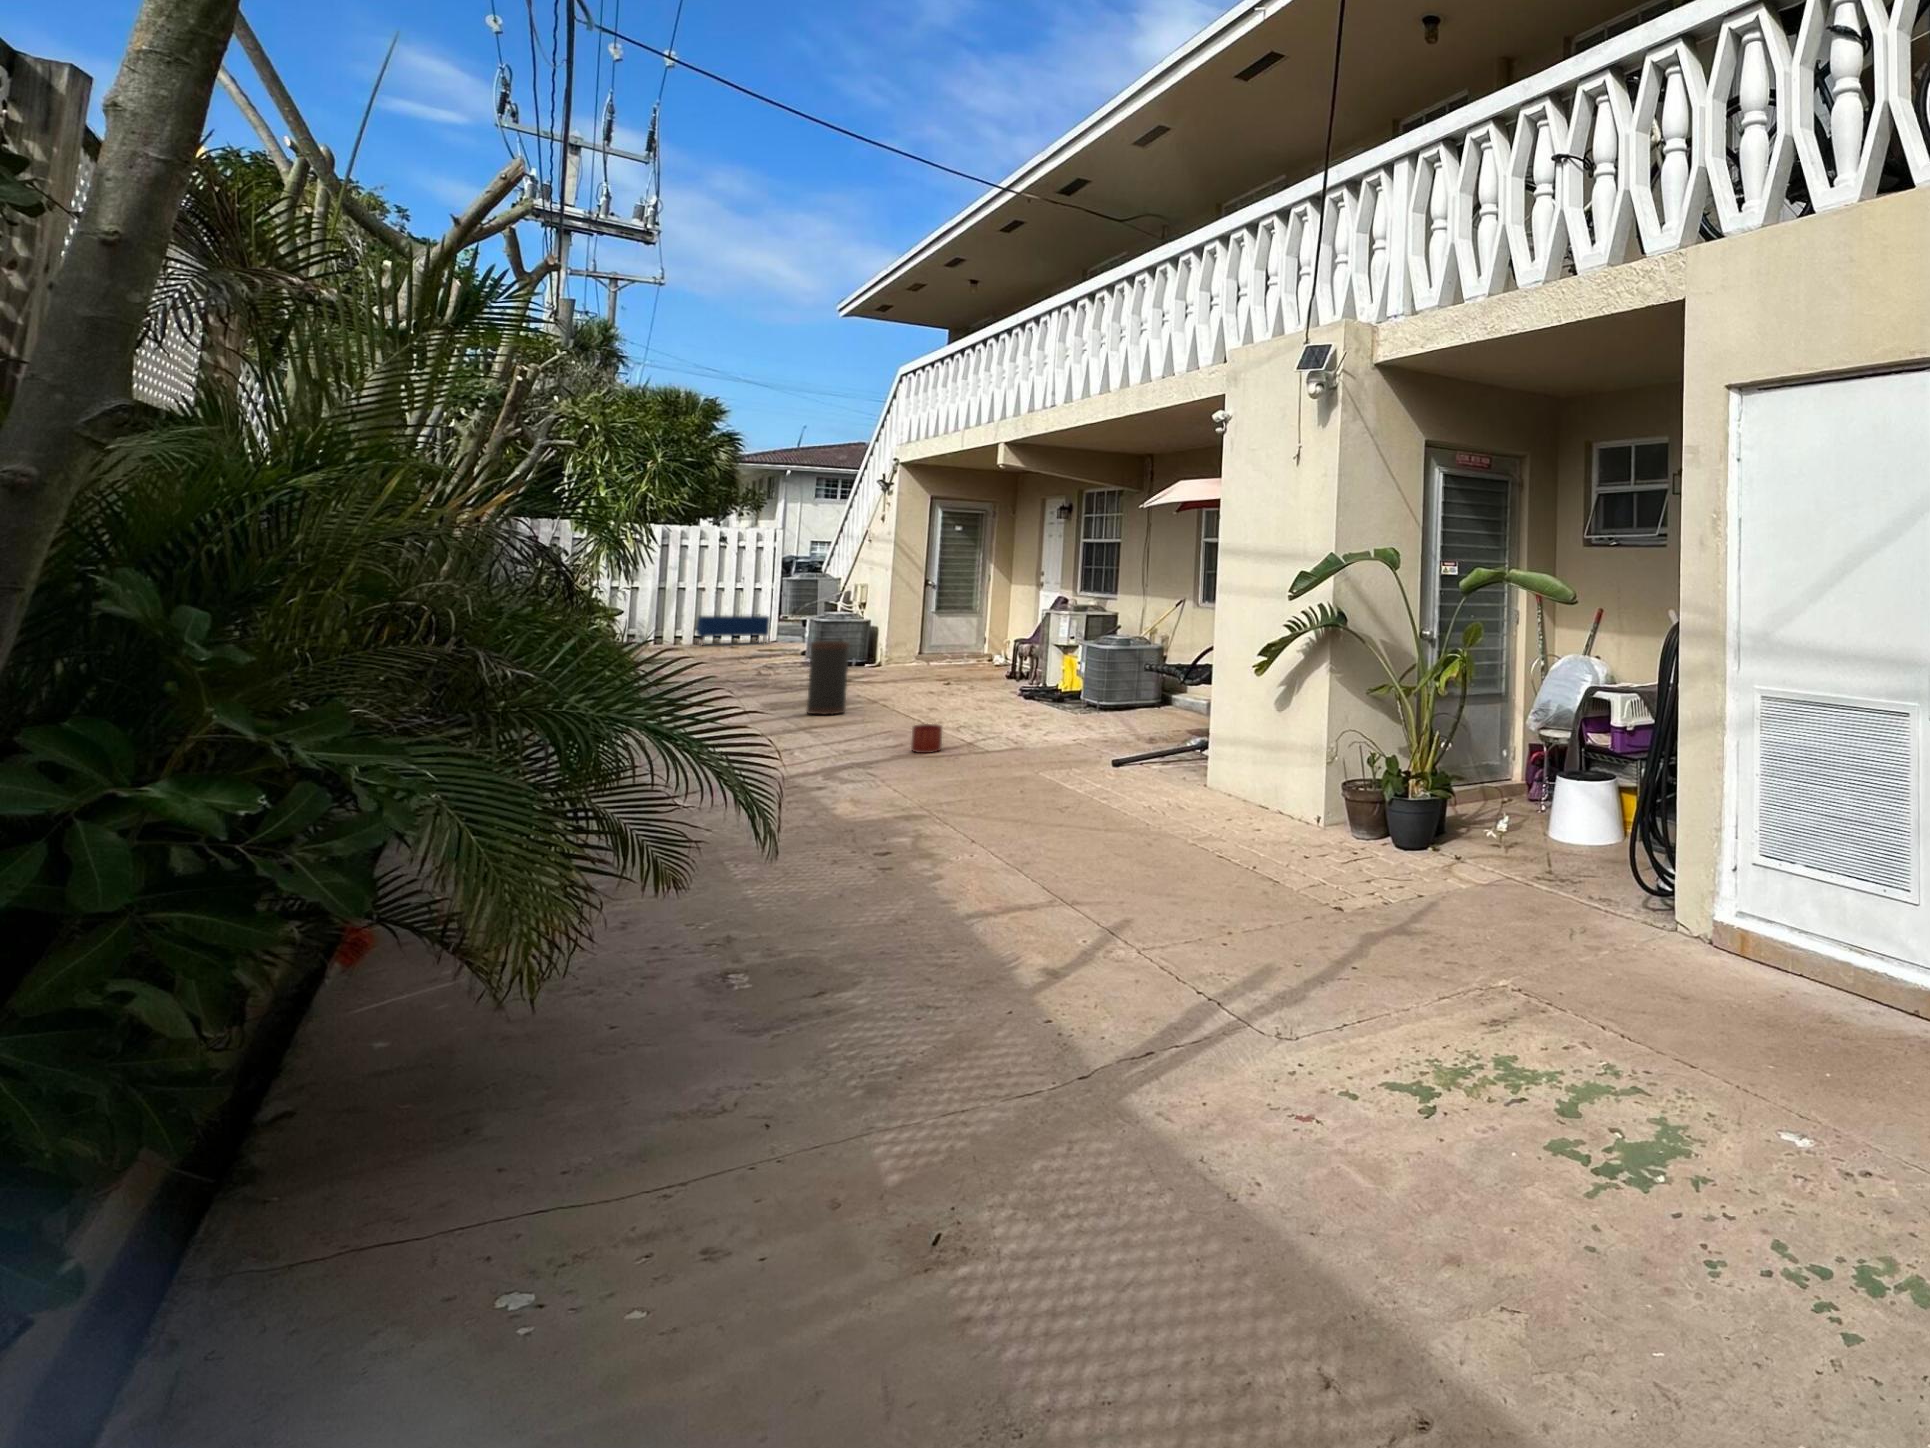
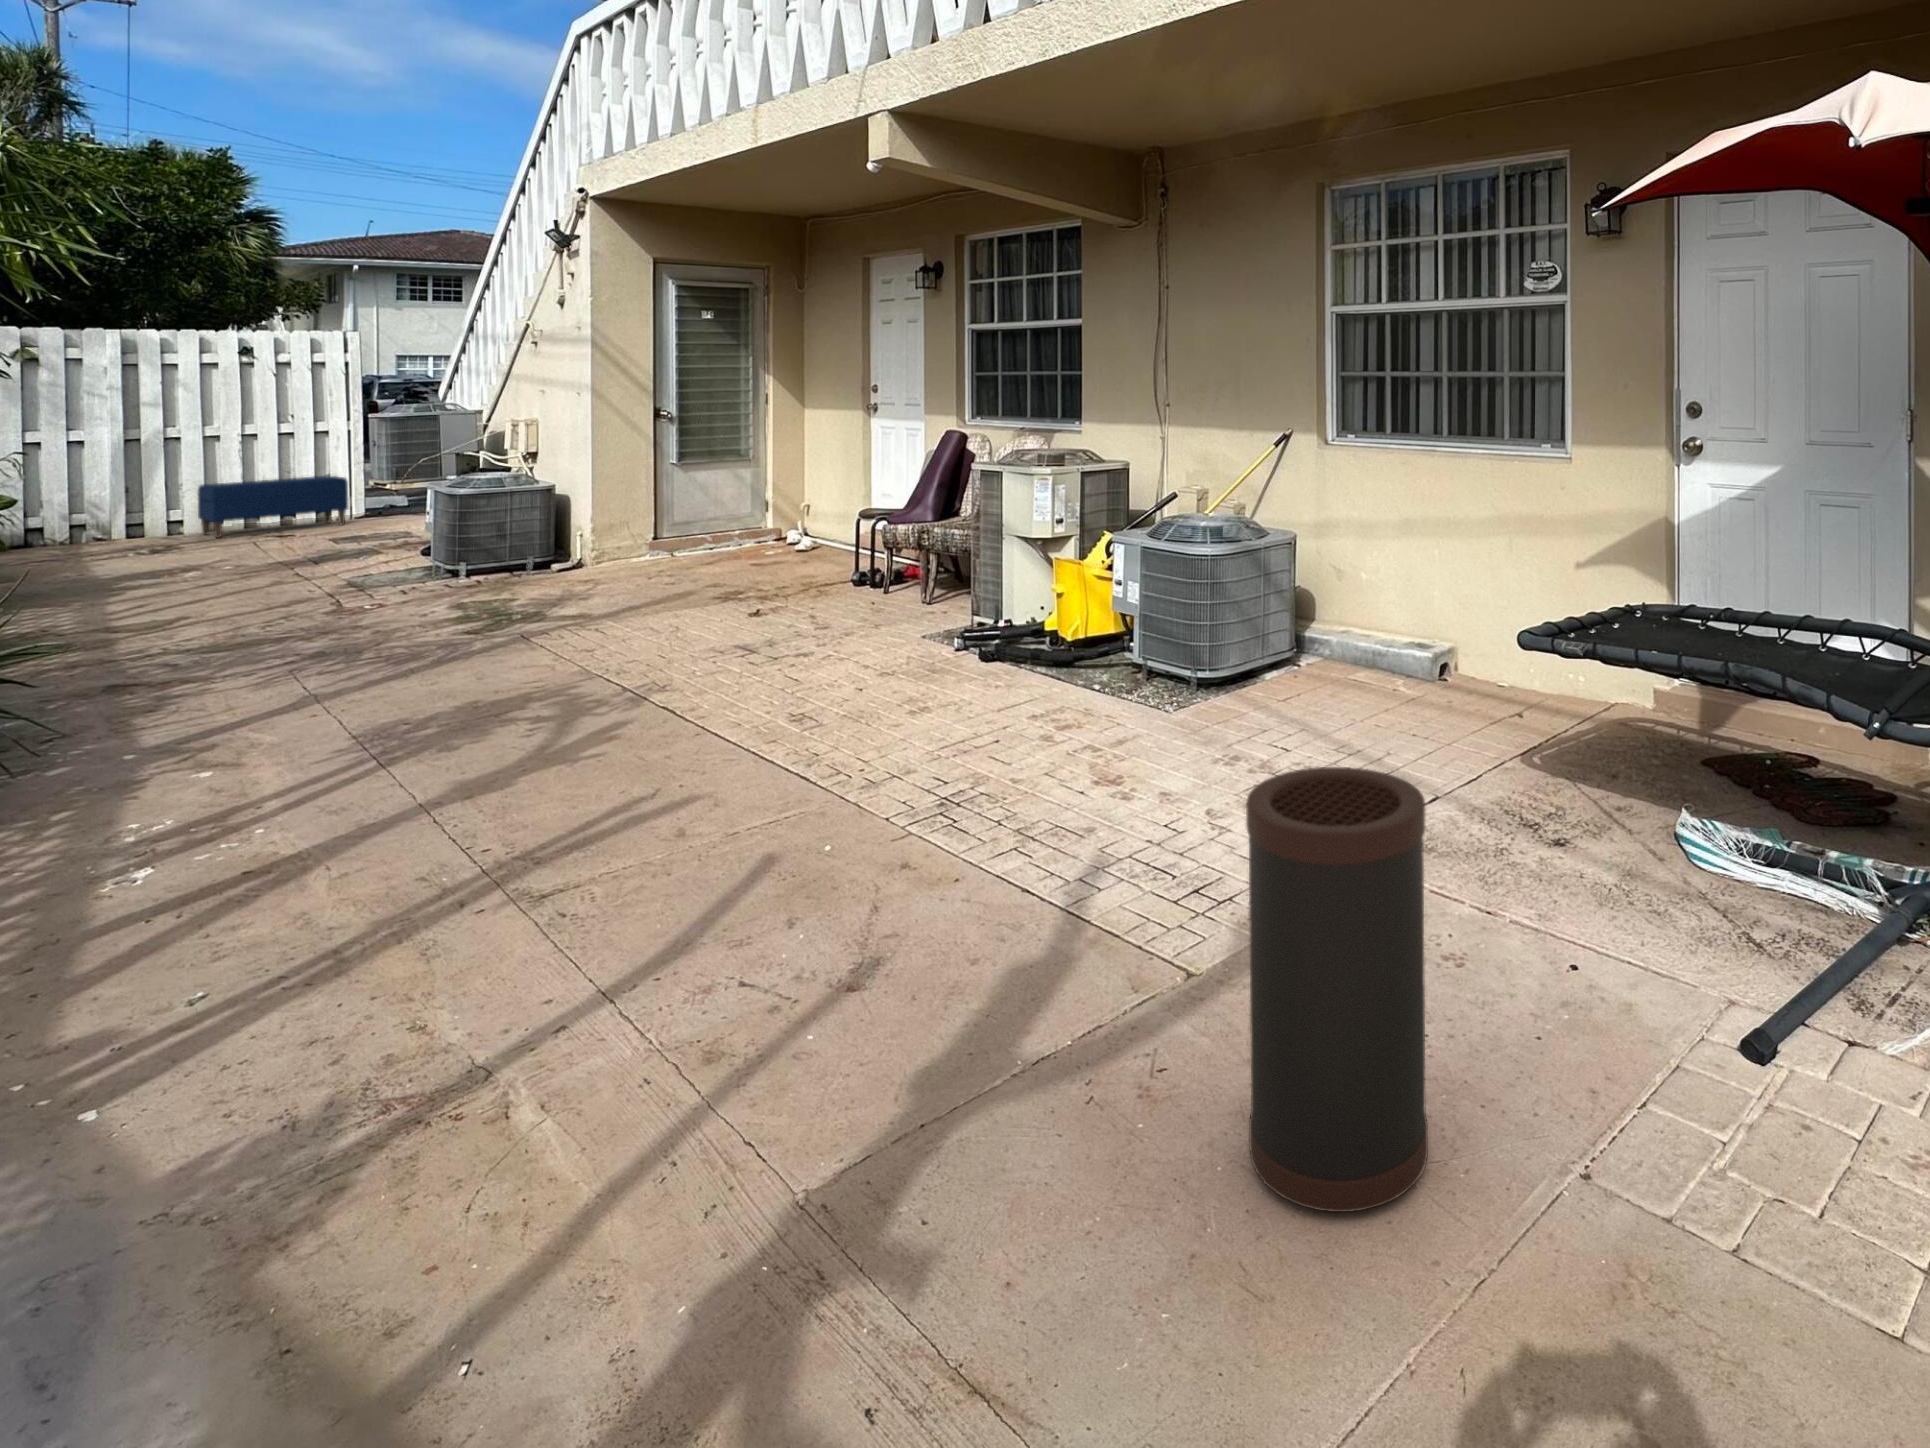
trash can: present [807,641,850,714] -> present [1246,767,1428,1212]
planter: present [911,724,942,753] -> none [967,938,1073,1080]

